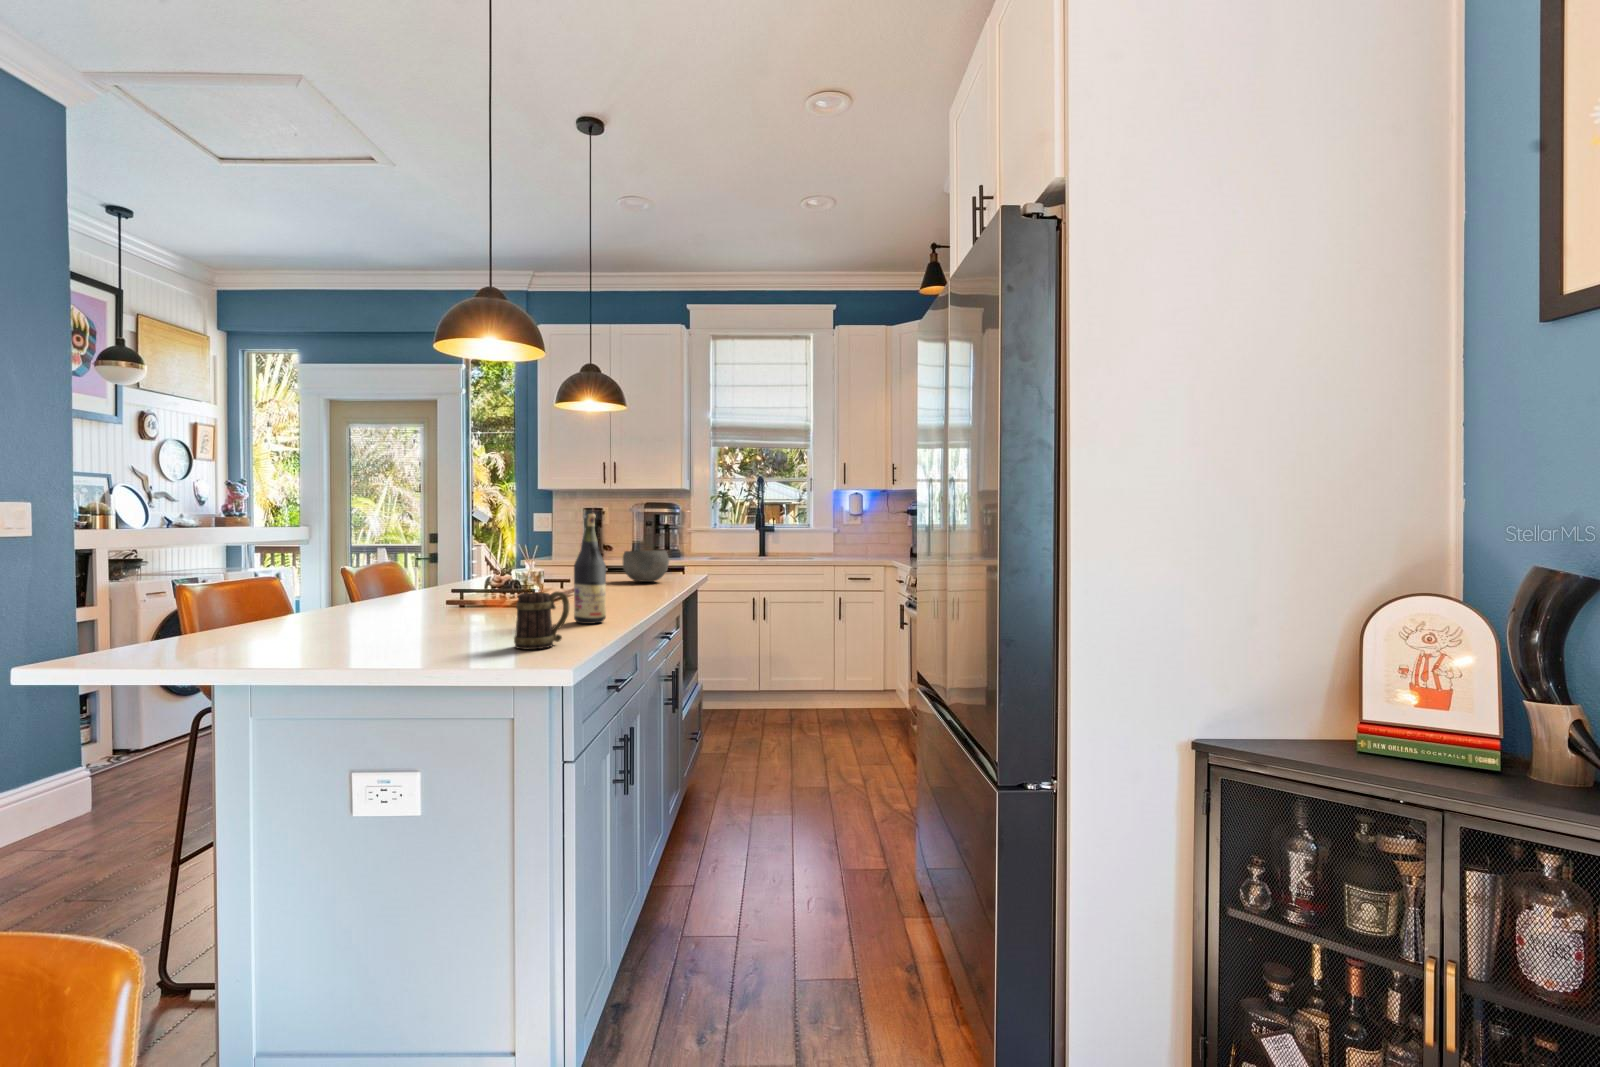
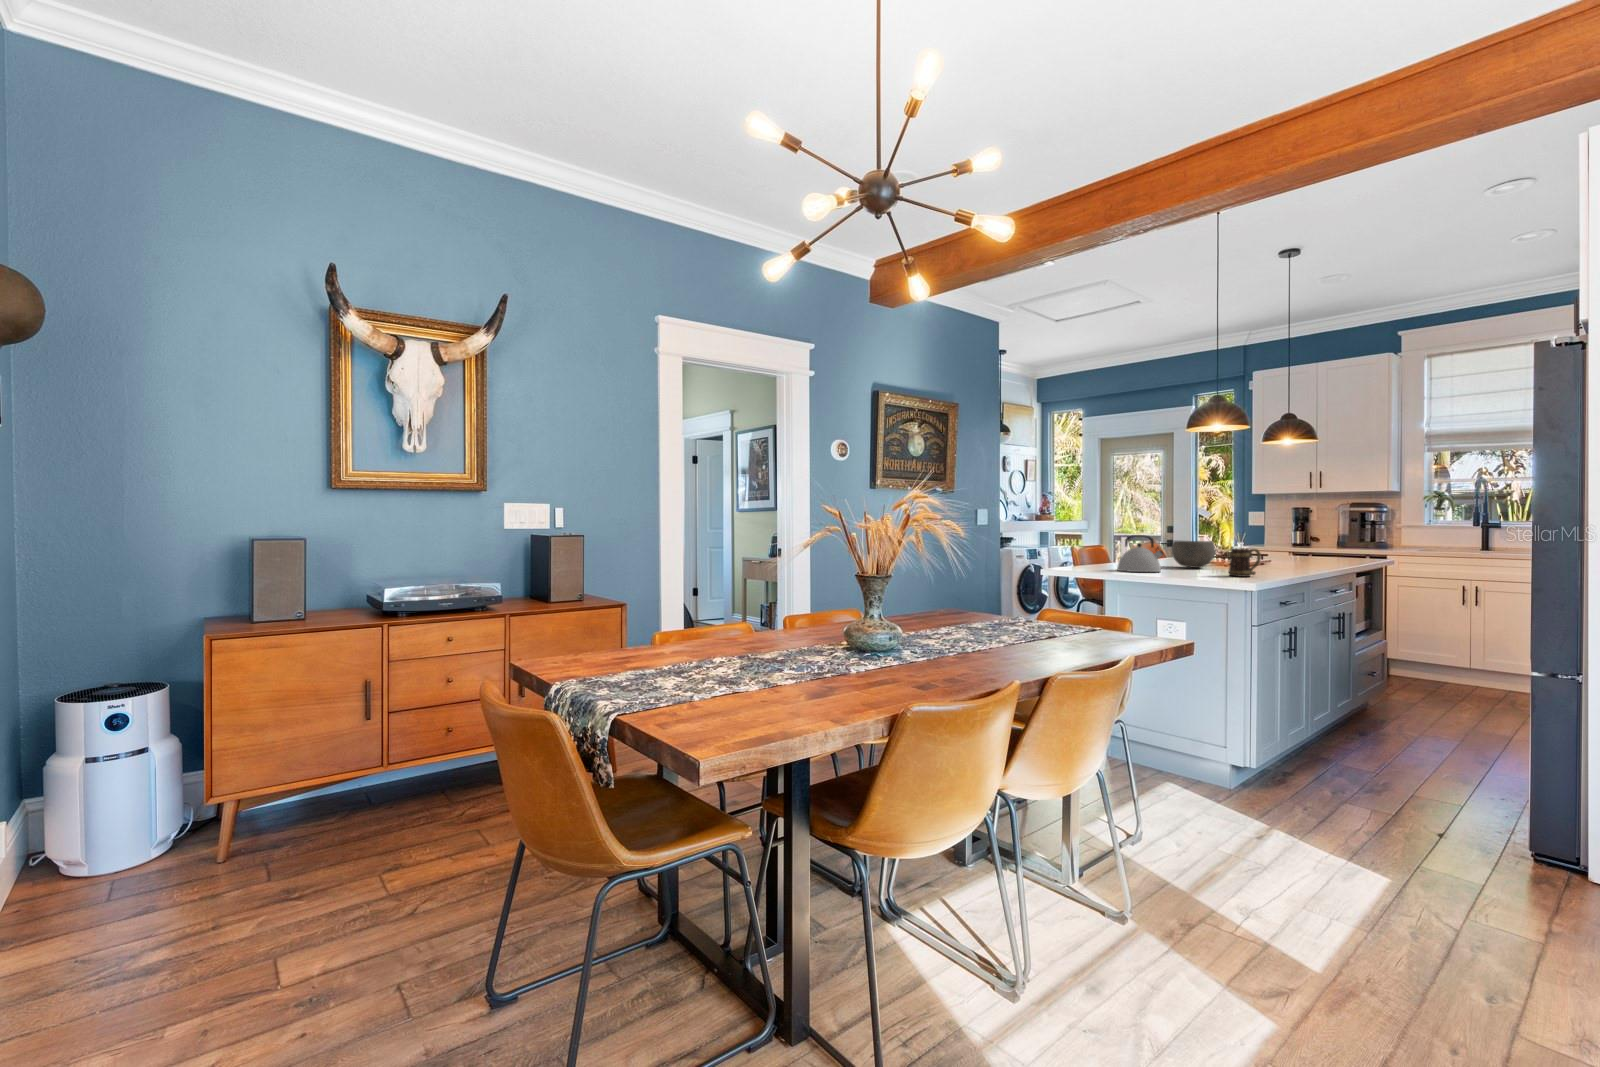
wine bottle: present [574,514,606,624] -> none [1267,508,1289,572]
bowl: present [623,550,669,582] -> present [1172,541,1216,568]
kettle: none [278,573,386,660] -> present [1117,535,1163,572]

